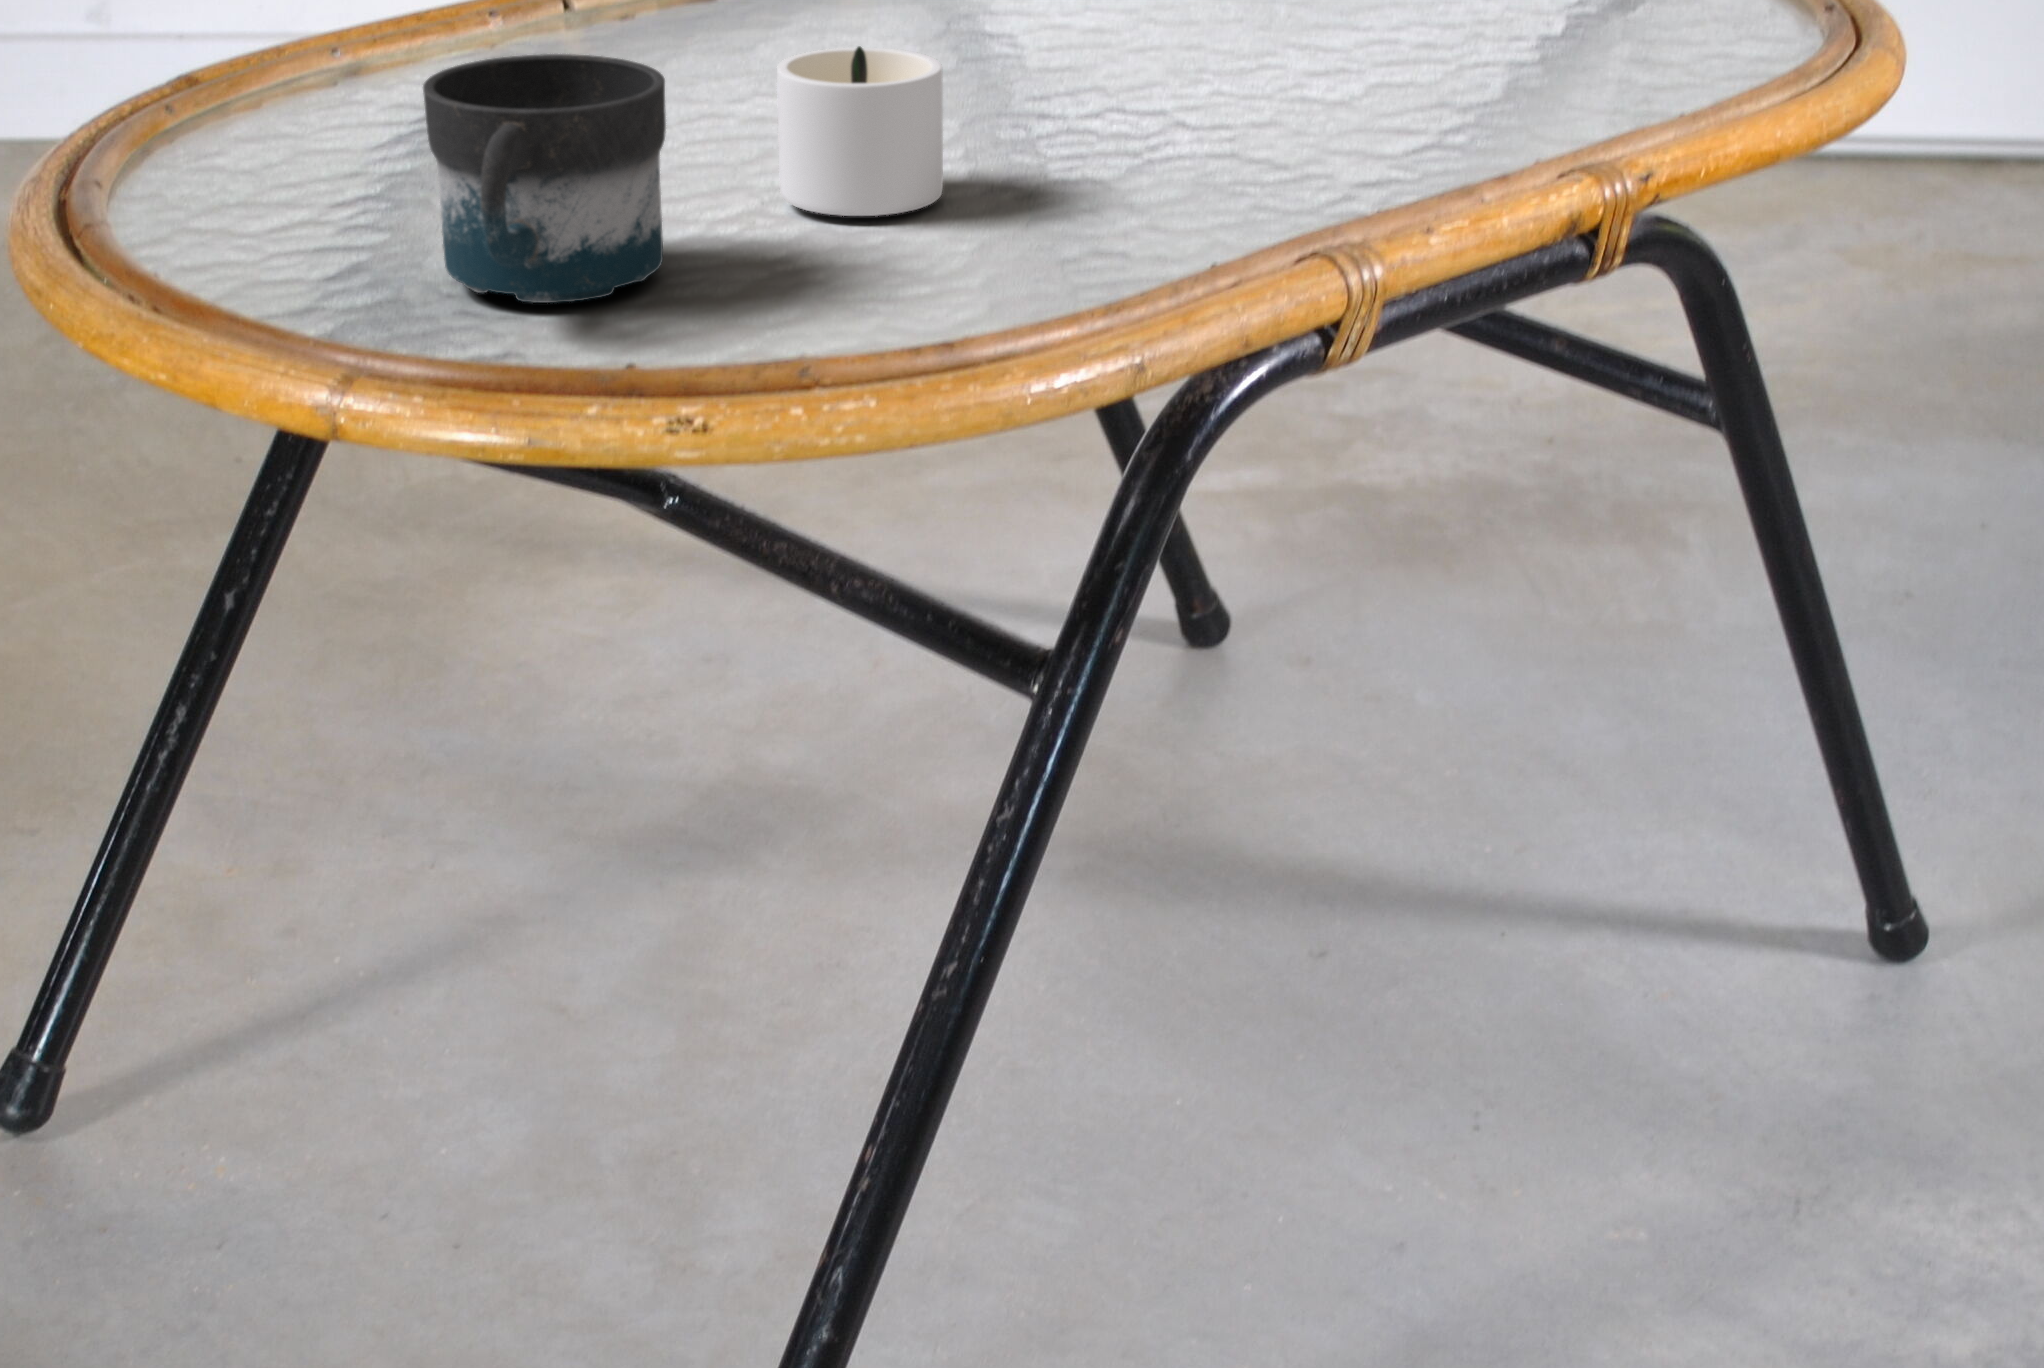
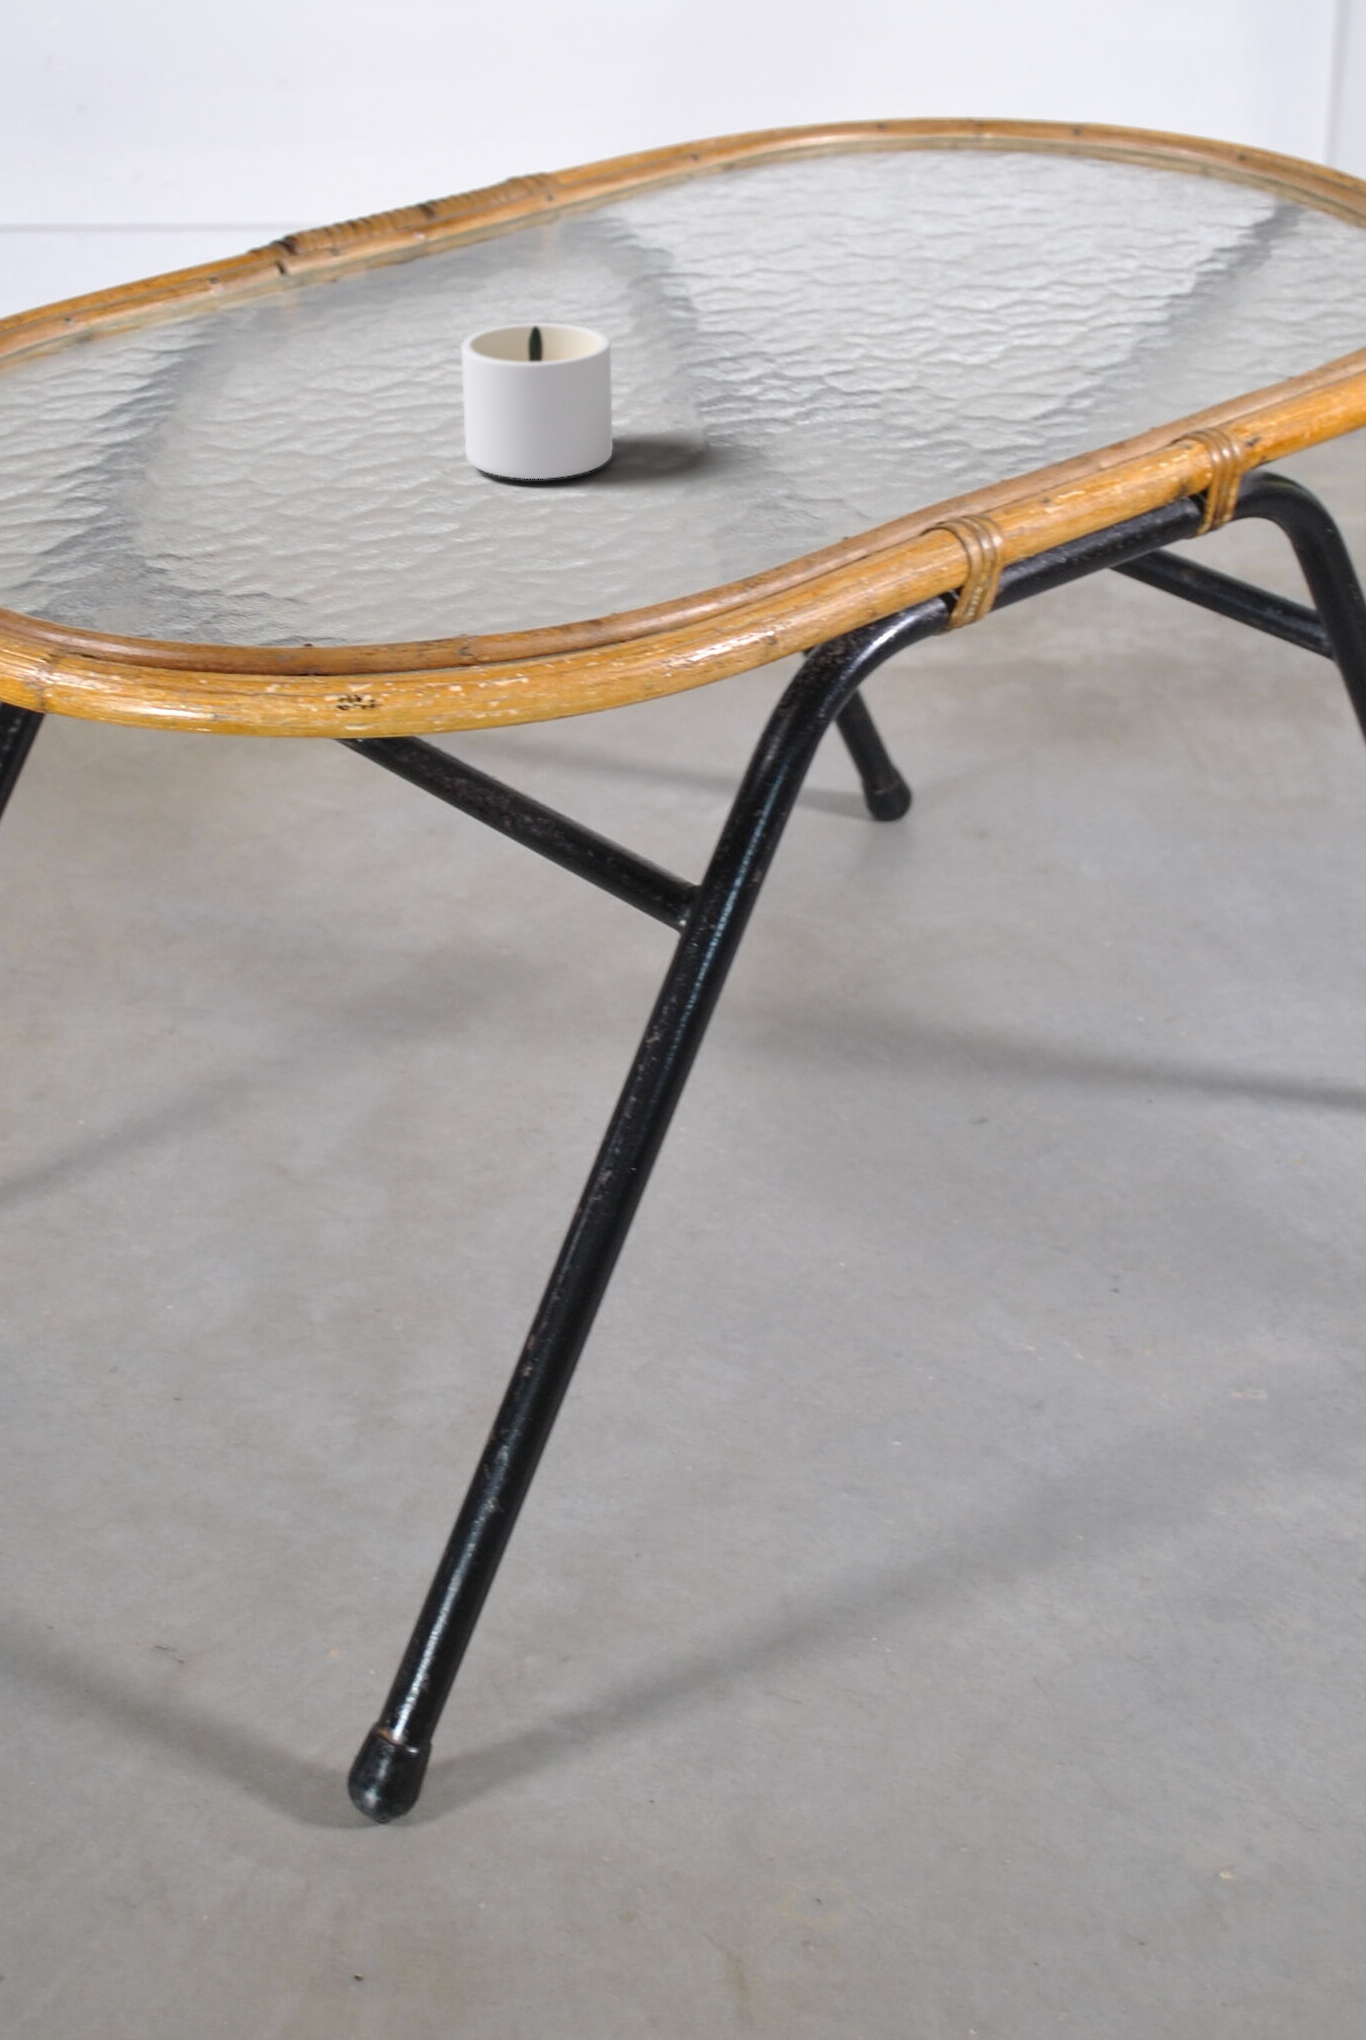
mug: present [423,54,666,303] -> none [137,341,354,569]

